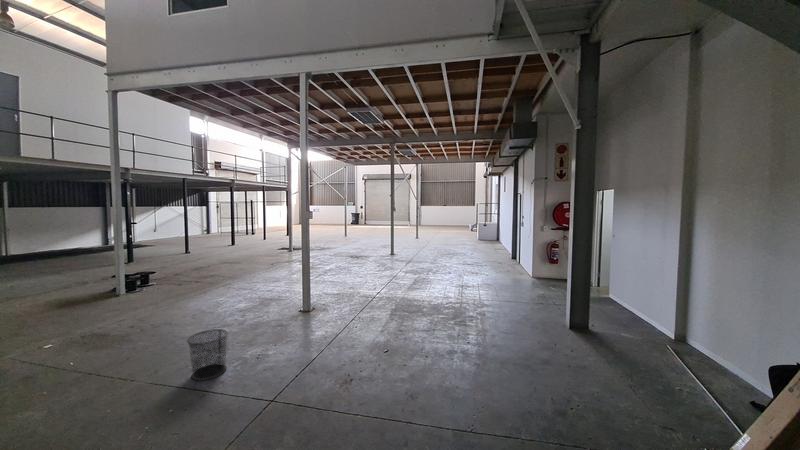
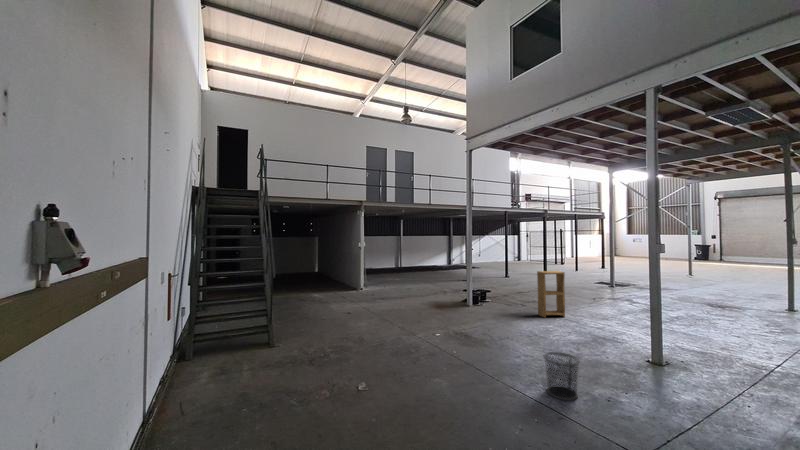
shelving unit: none [210,241,240,291] -> present [537,271,565,317]

